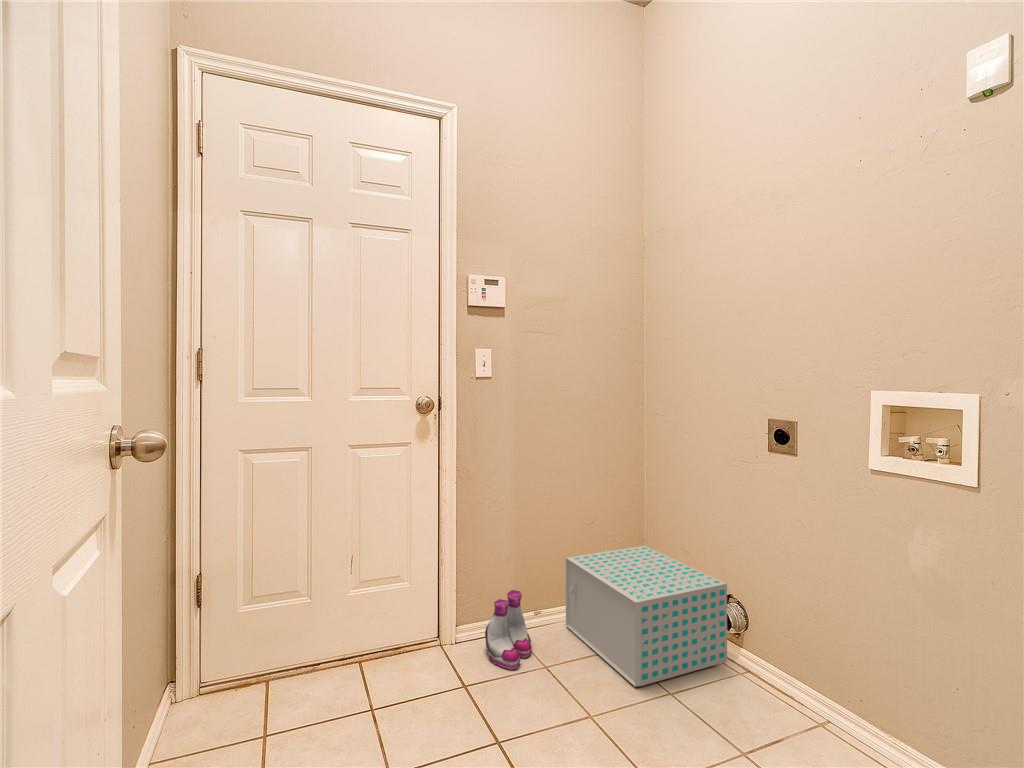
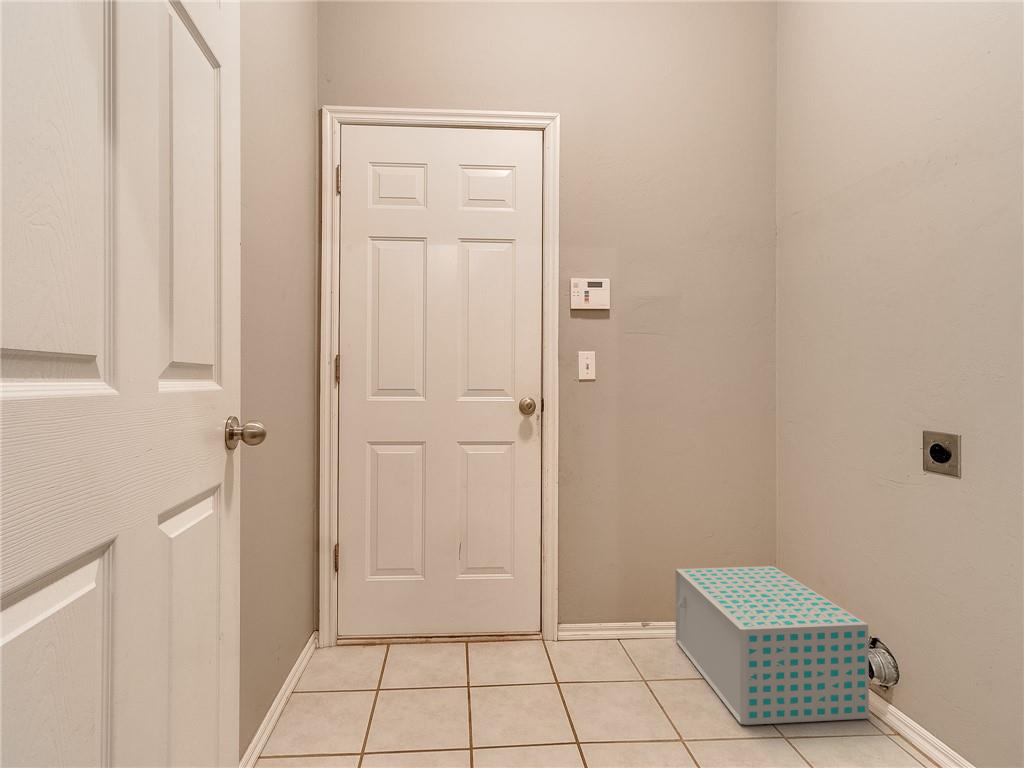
boots: present [485,590,531,669] -> none [584,595,633,677]

